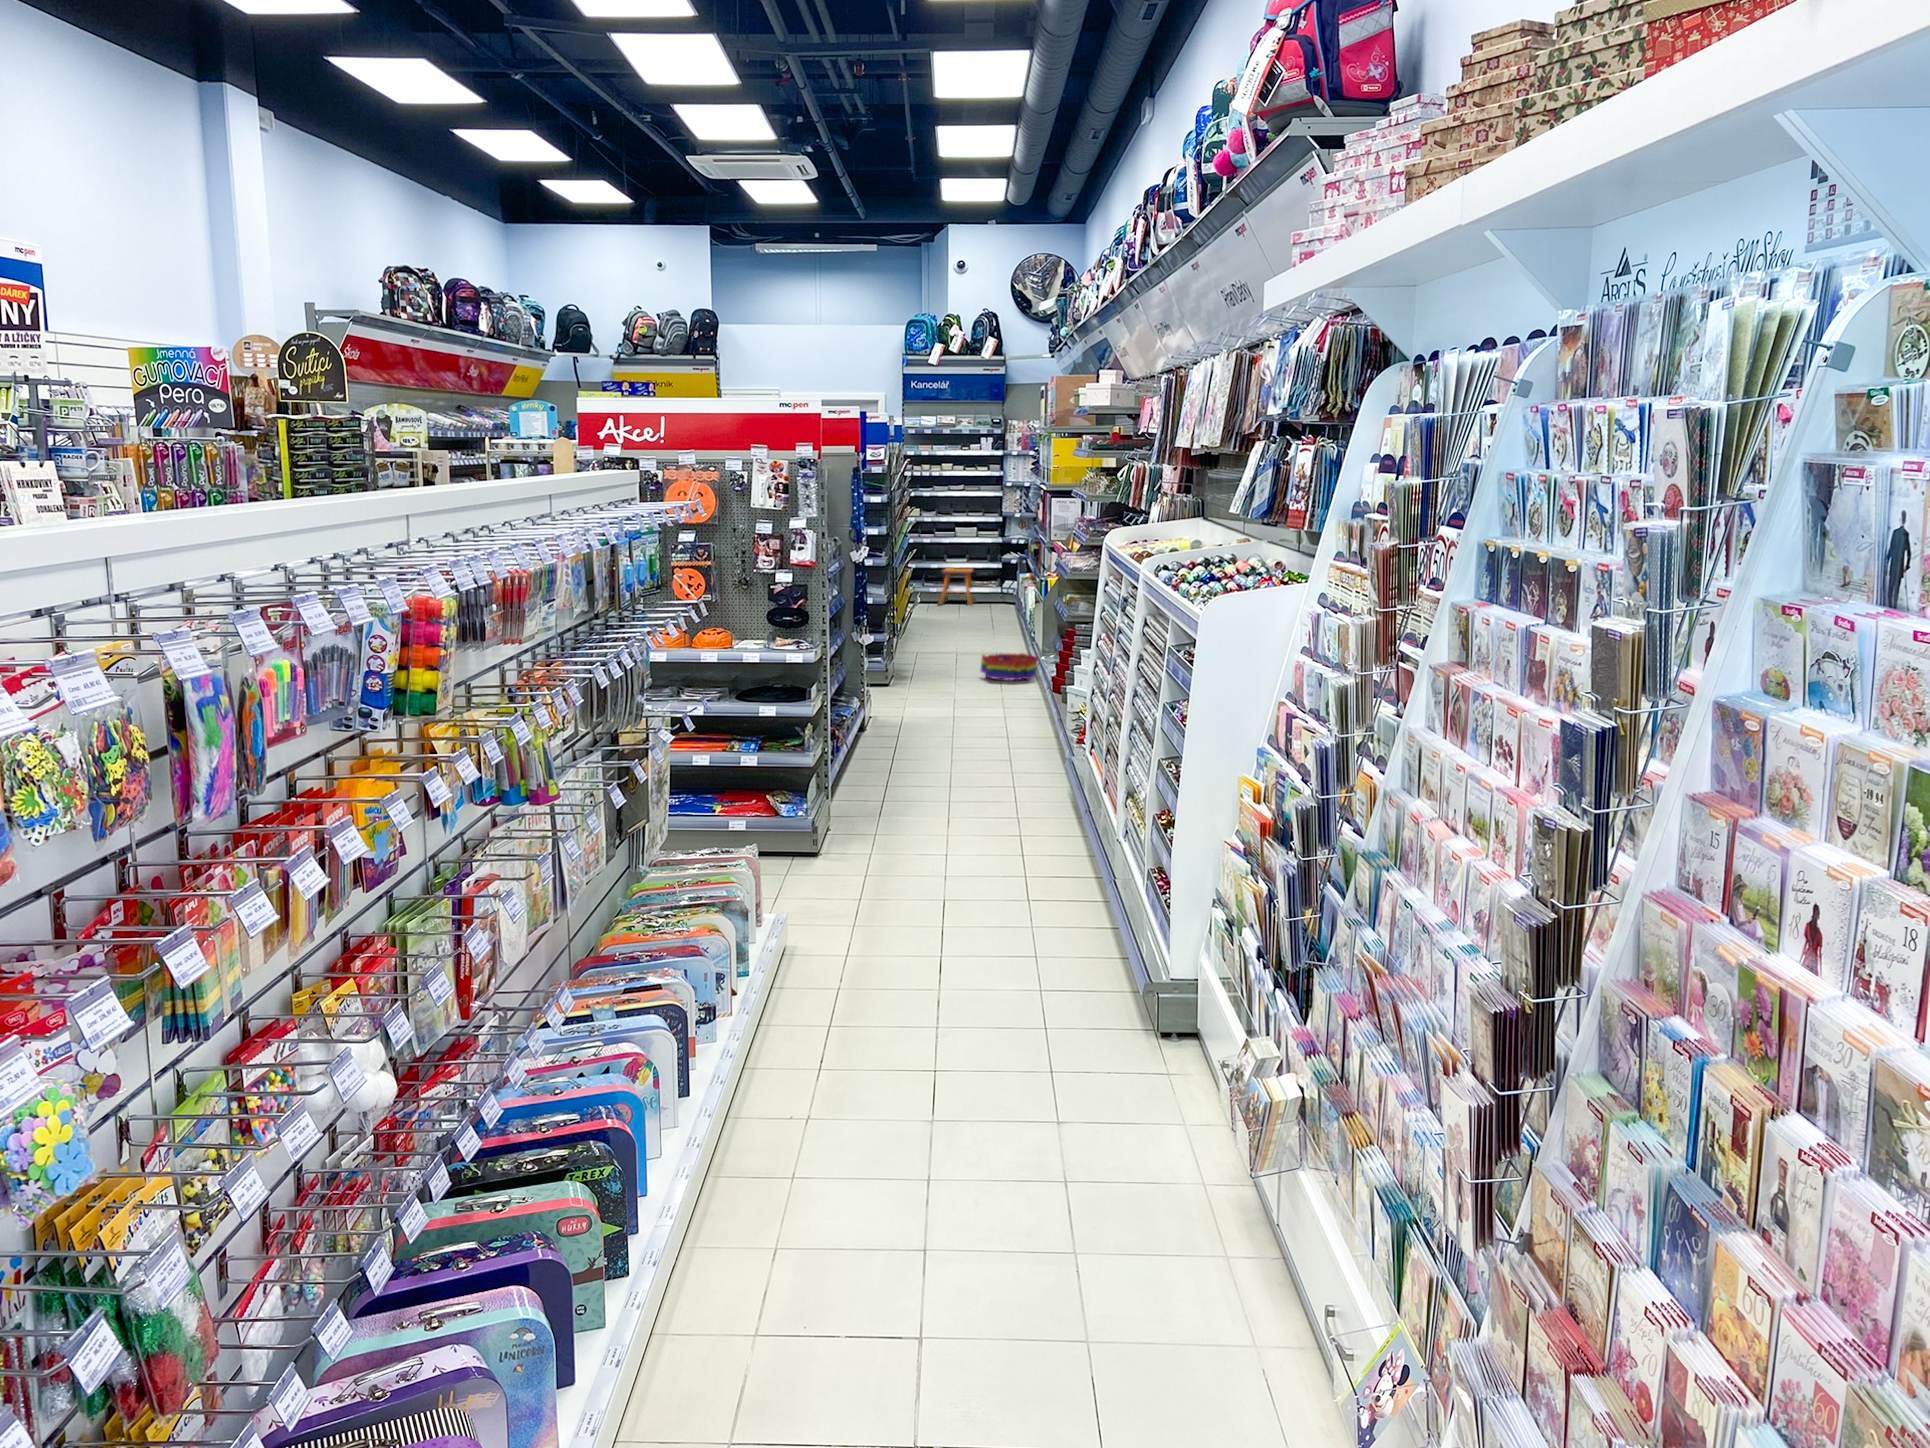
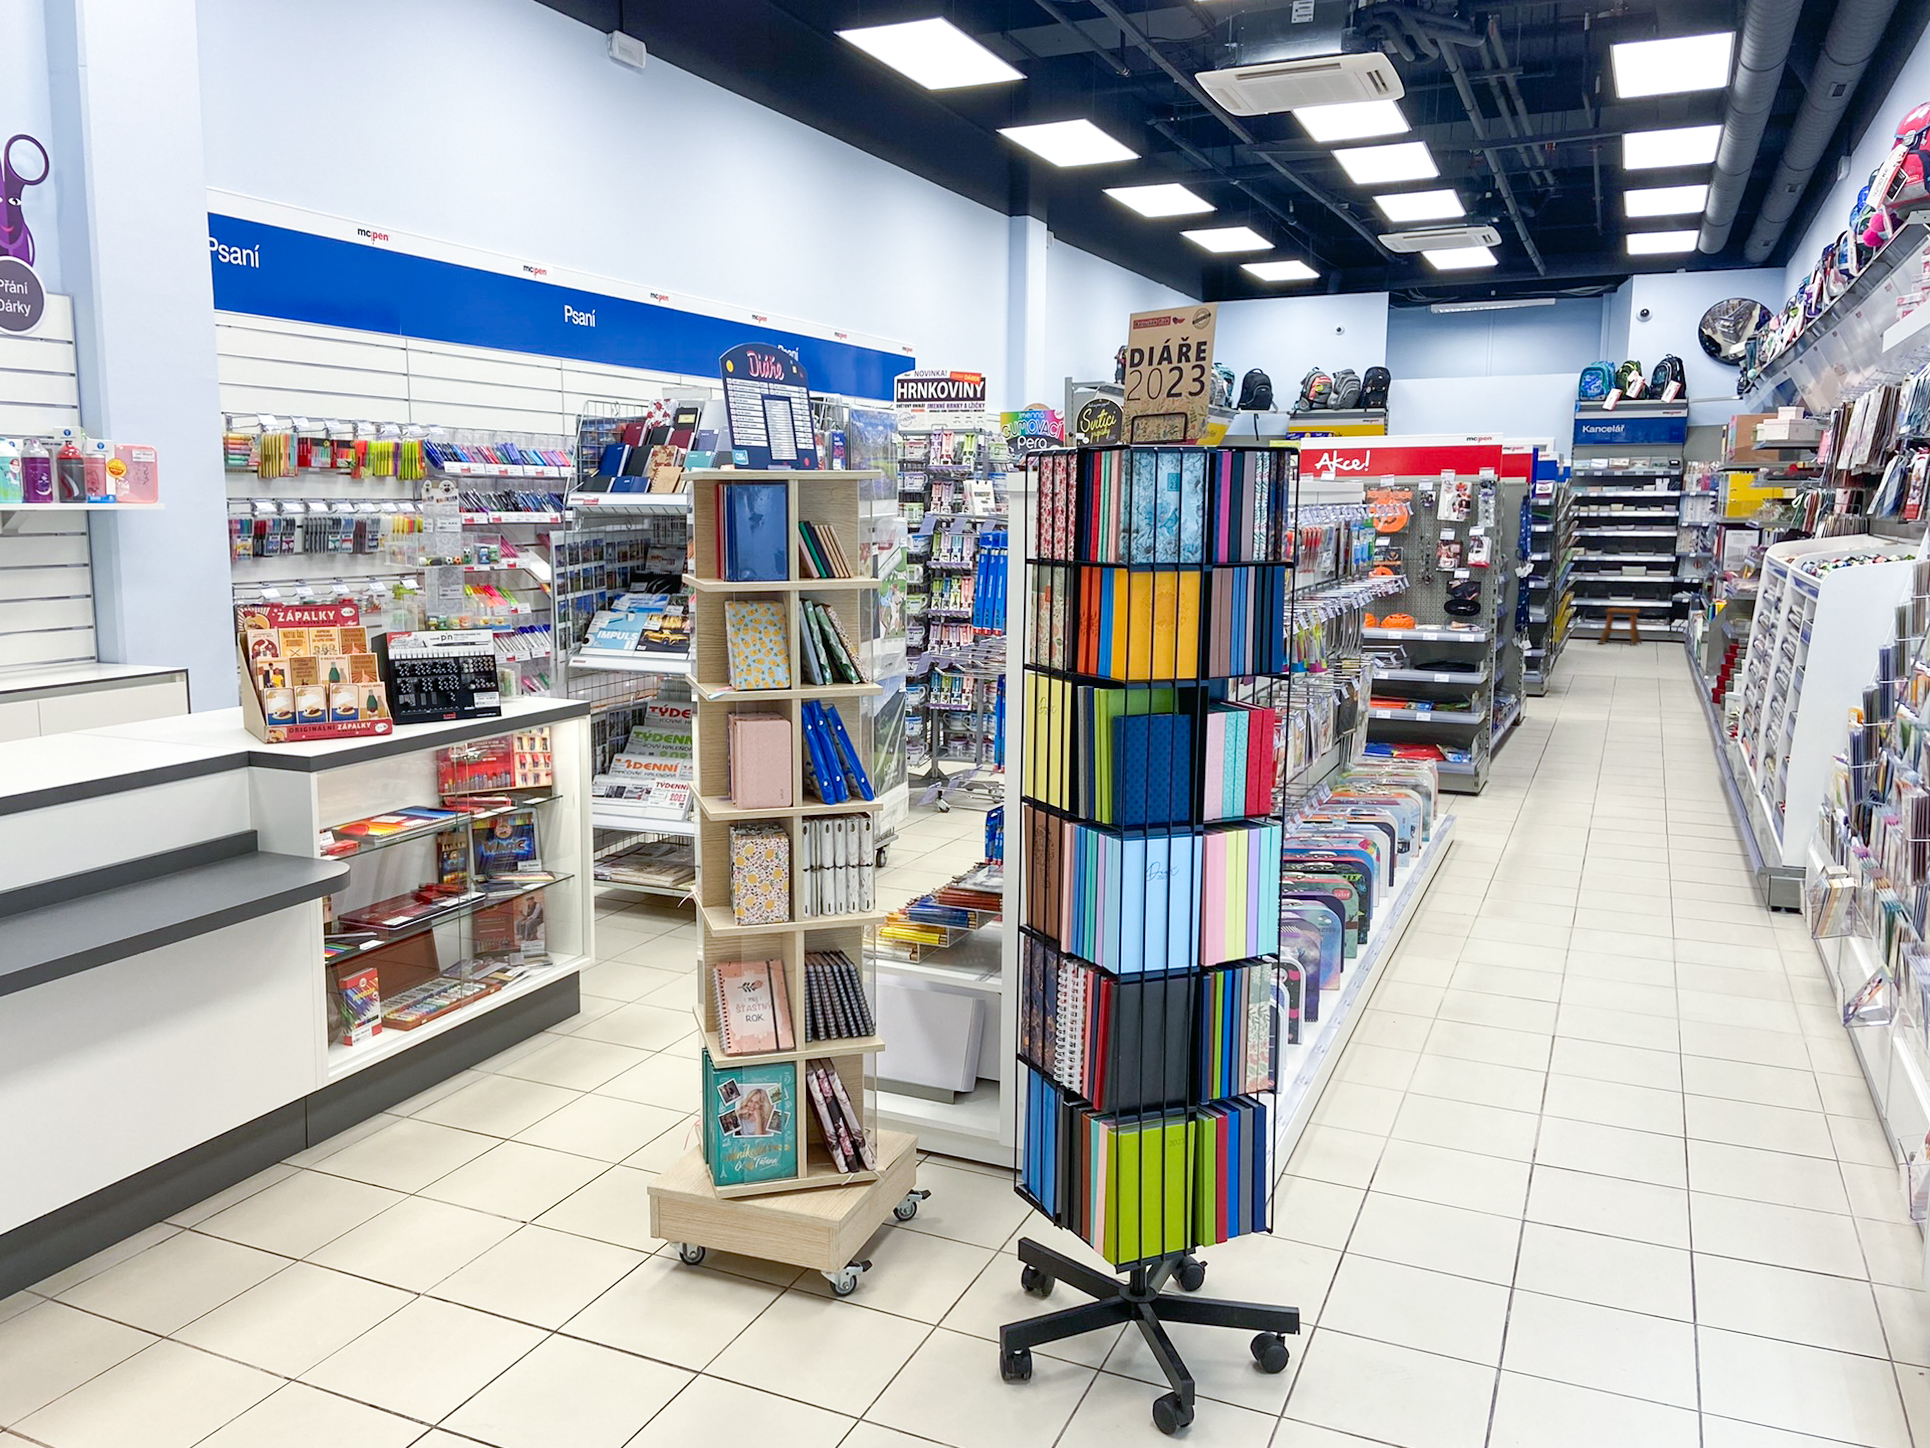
storage bin: present [980,654,1038,680] -> none [1638,678,1702,704]

